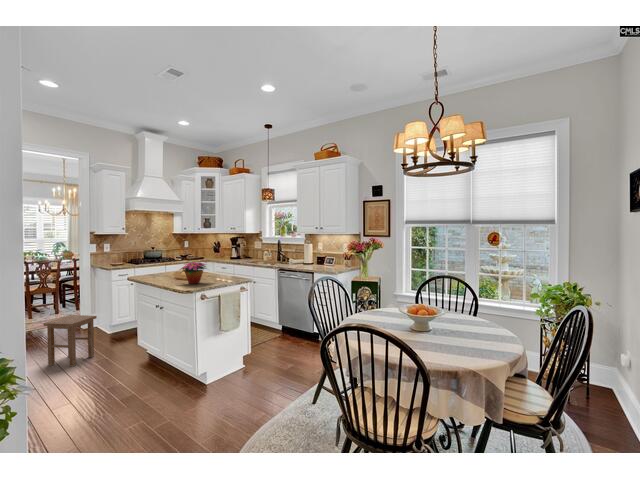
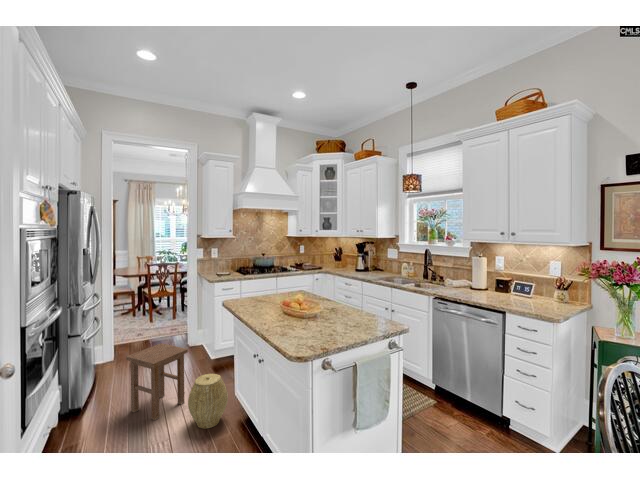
flower arrangement: present [180,262,206,284] -> none [280,293,338,336]
woven basket: none [103,329,134,364] -> present [188,374,228,429]

